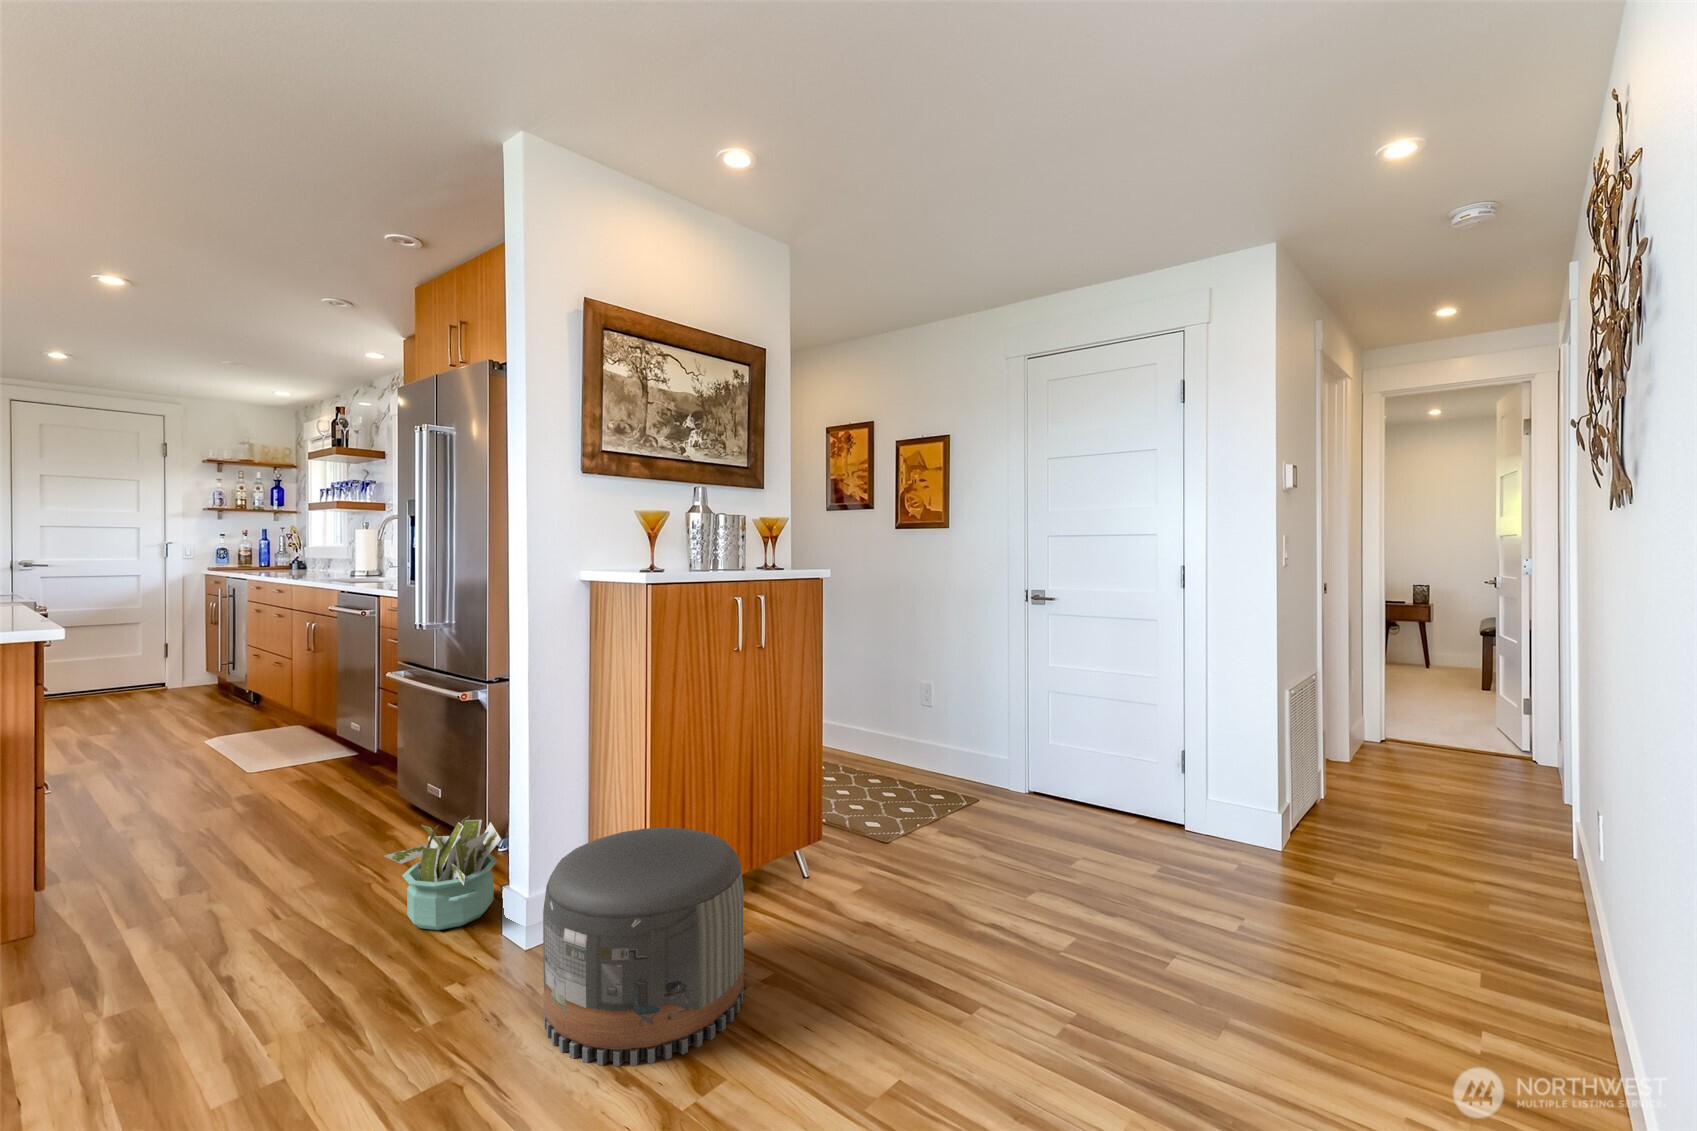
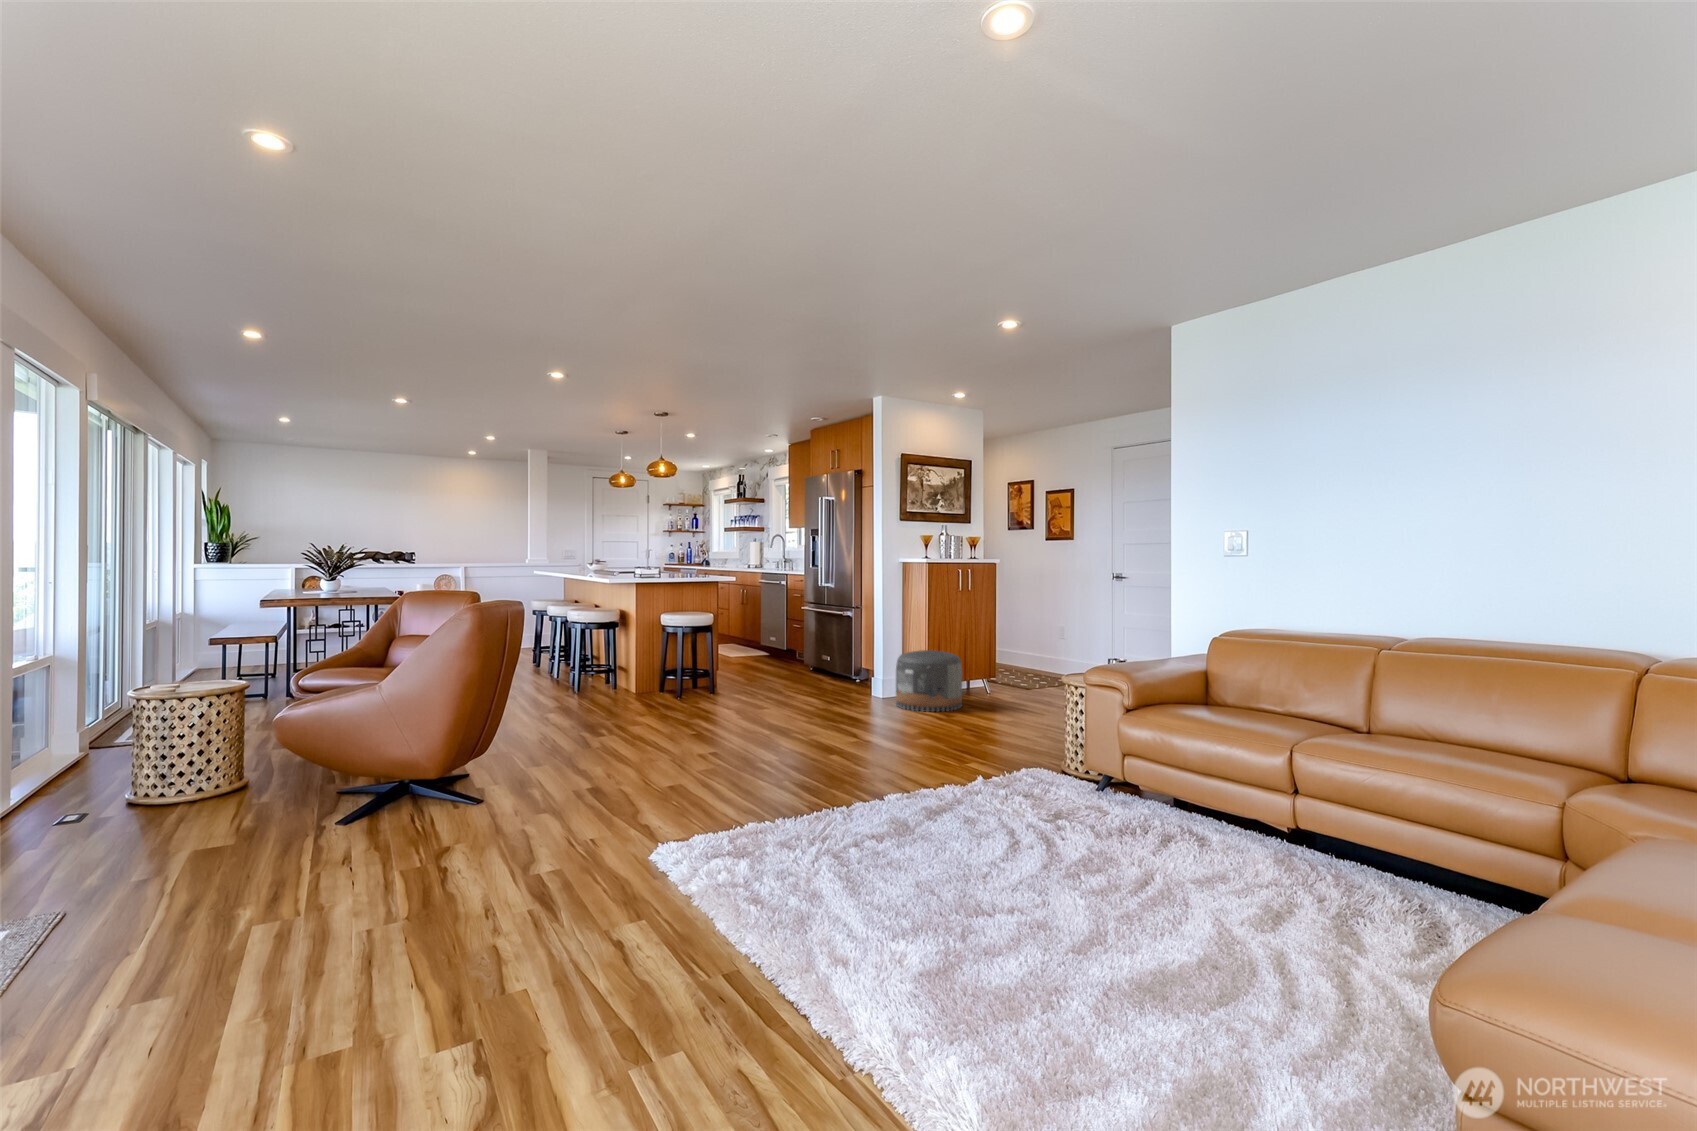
decorative plant: present [385,816,501,930] -> none [826,655,868,692]

